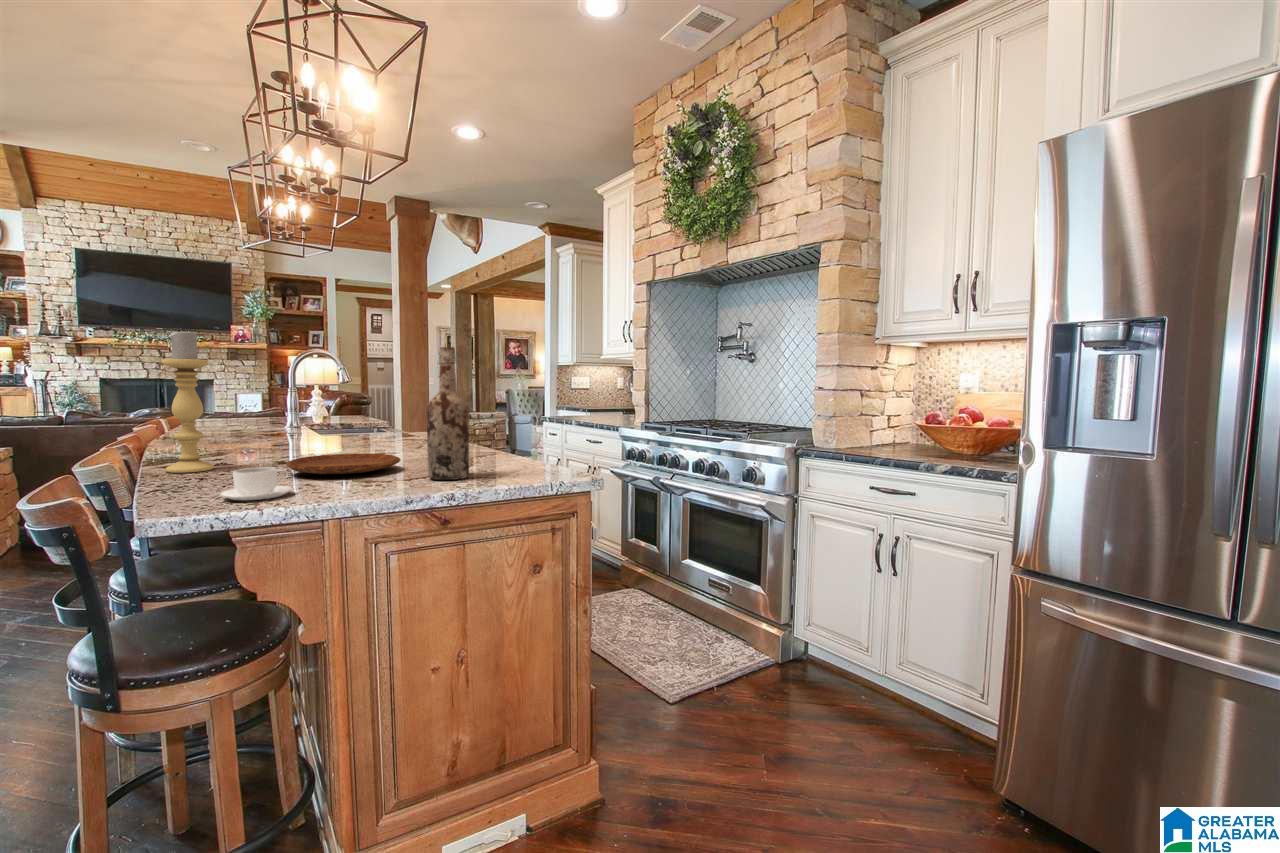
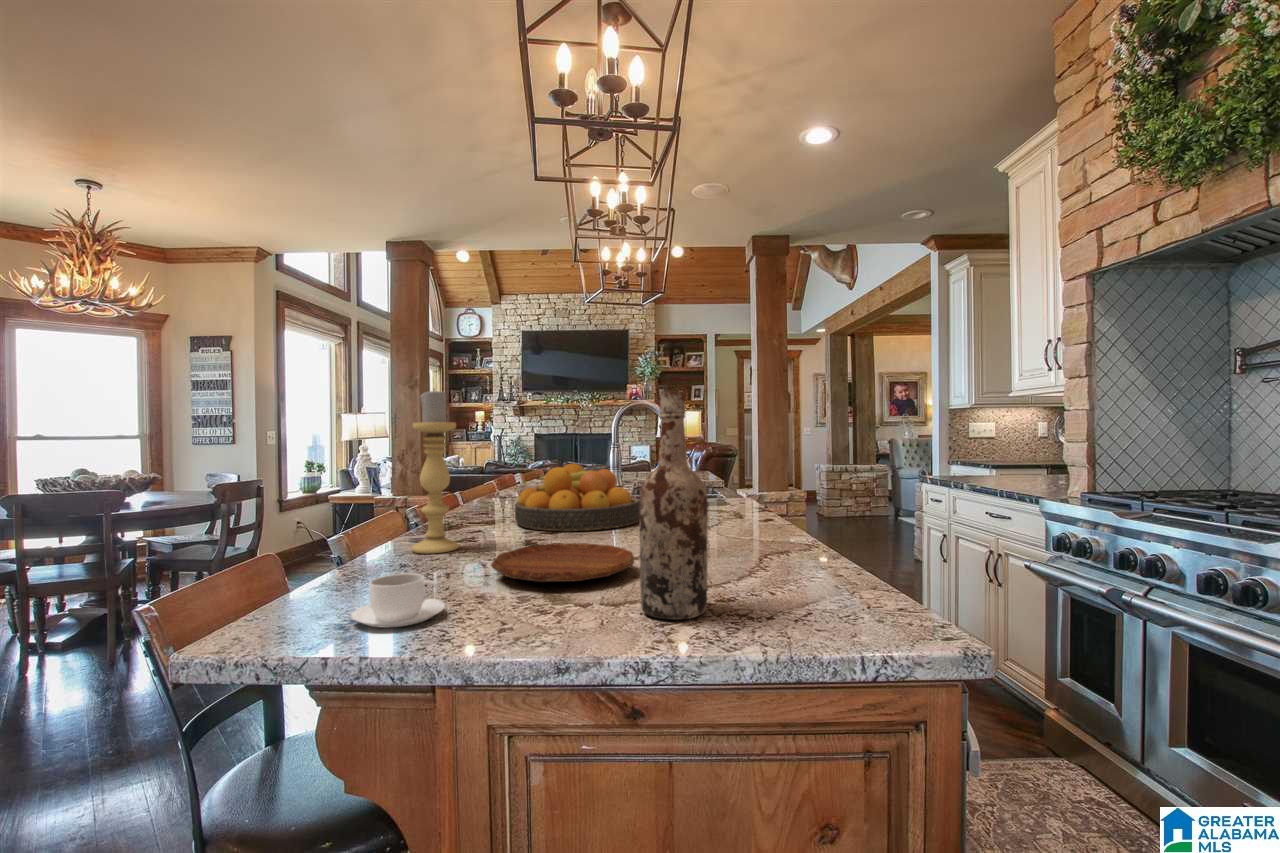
fruit bowl: none [233,400,357,455] -> present [515,464,639,531]

